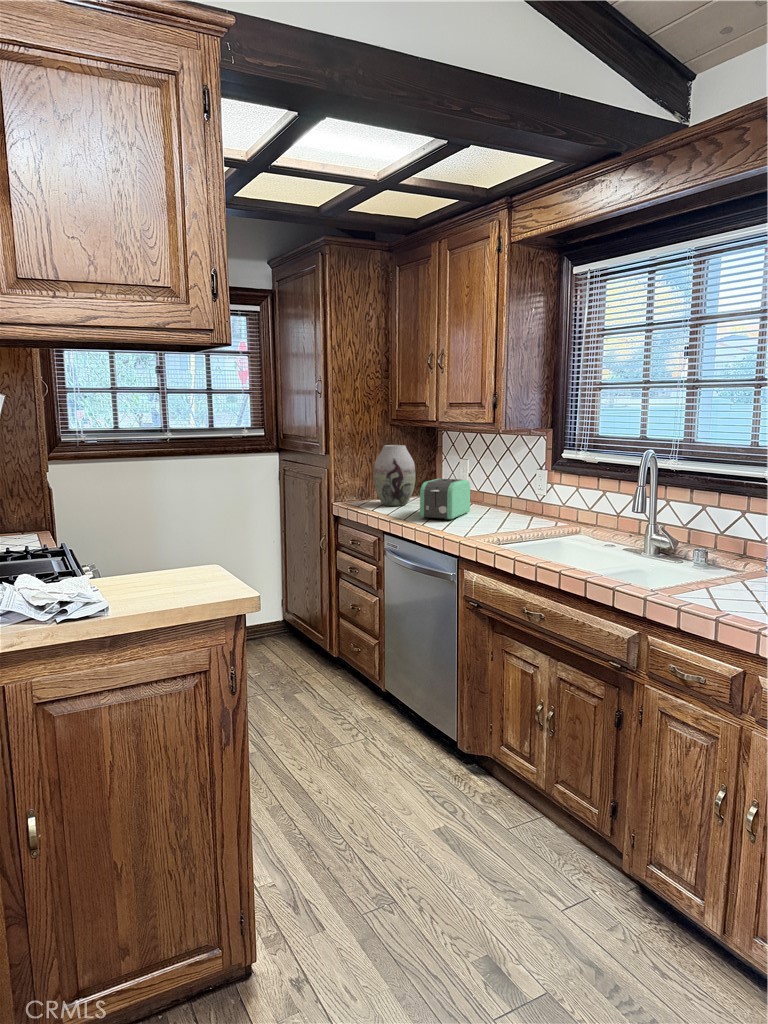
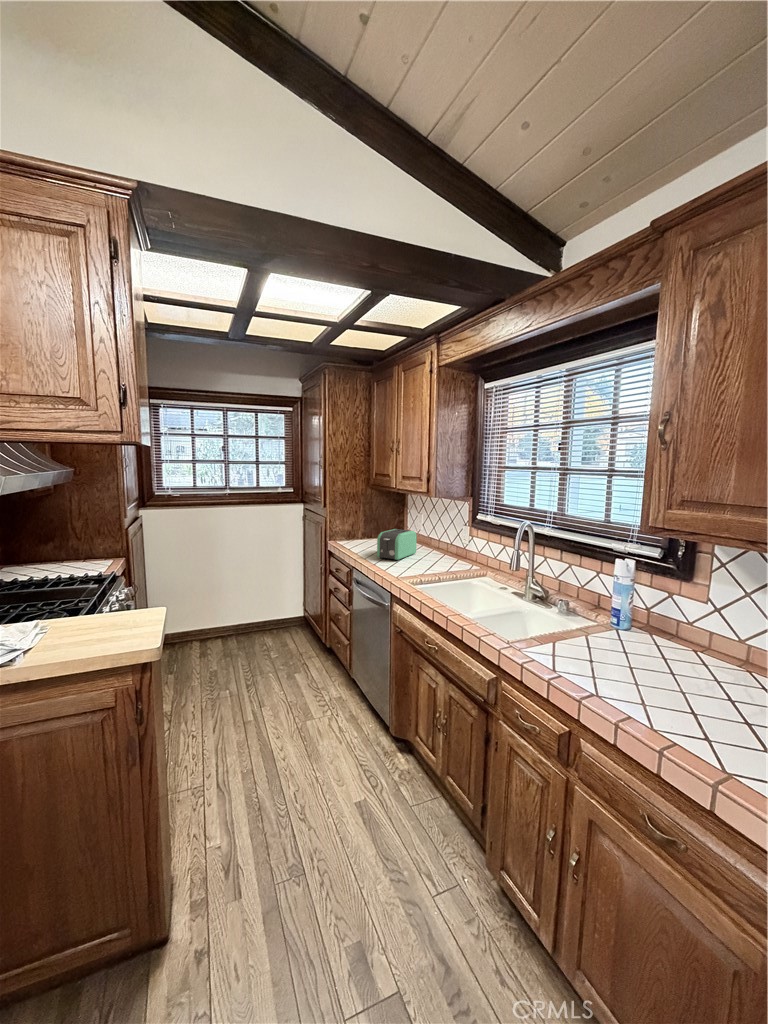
vase: present [374,445,416,506] -> none [355,503,384,546]

